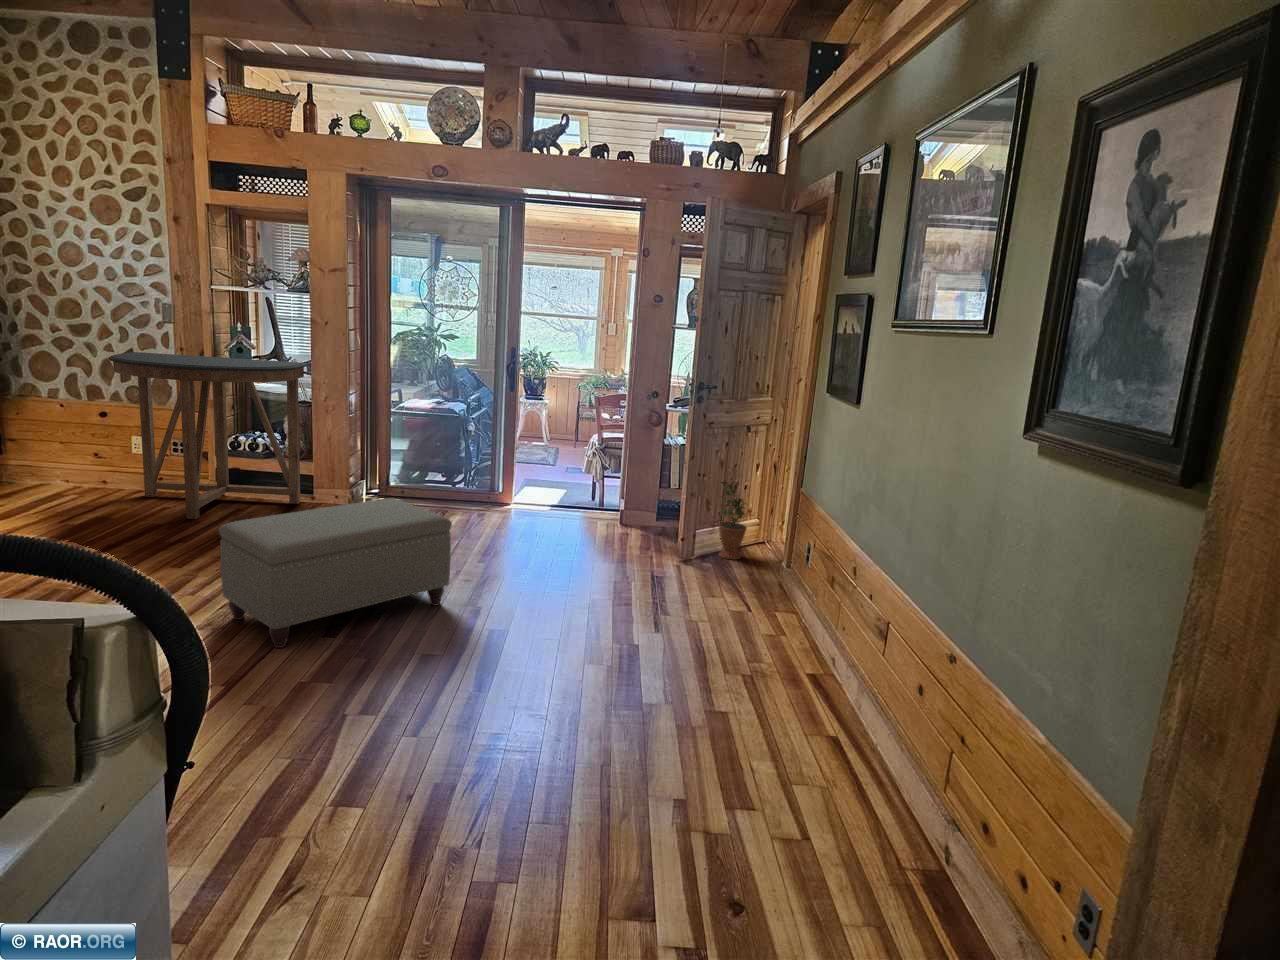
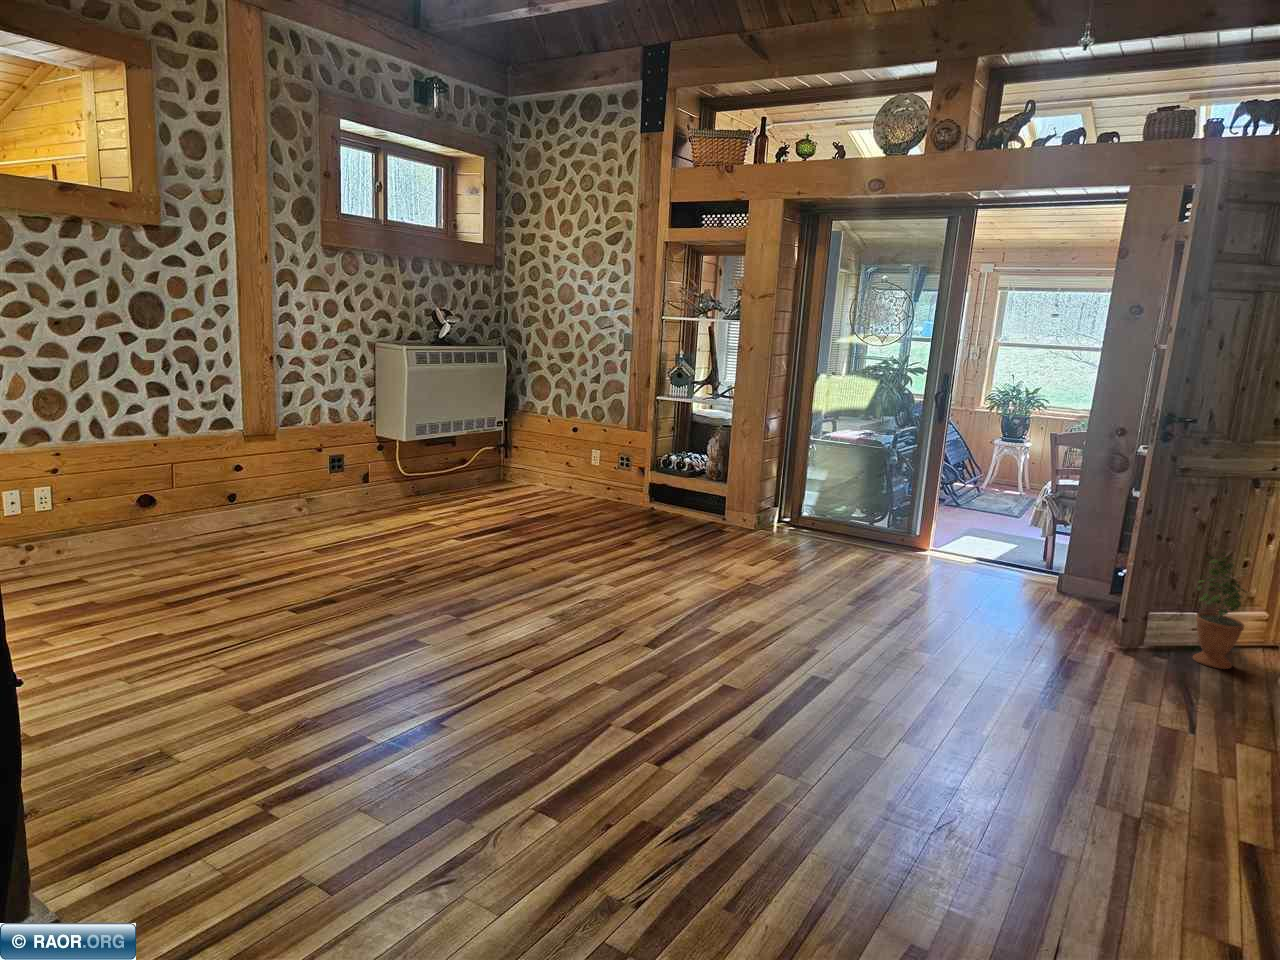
console table: present [108,352,307,519] -> none [573,374,731,523]
ottoman: present [219,498,452,648] -> none [578,518,799,646]

